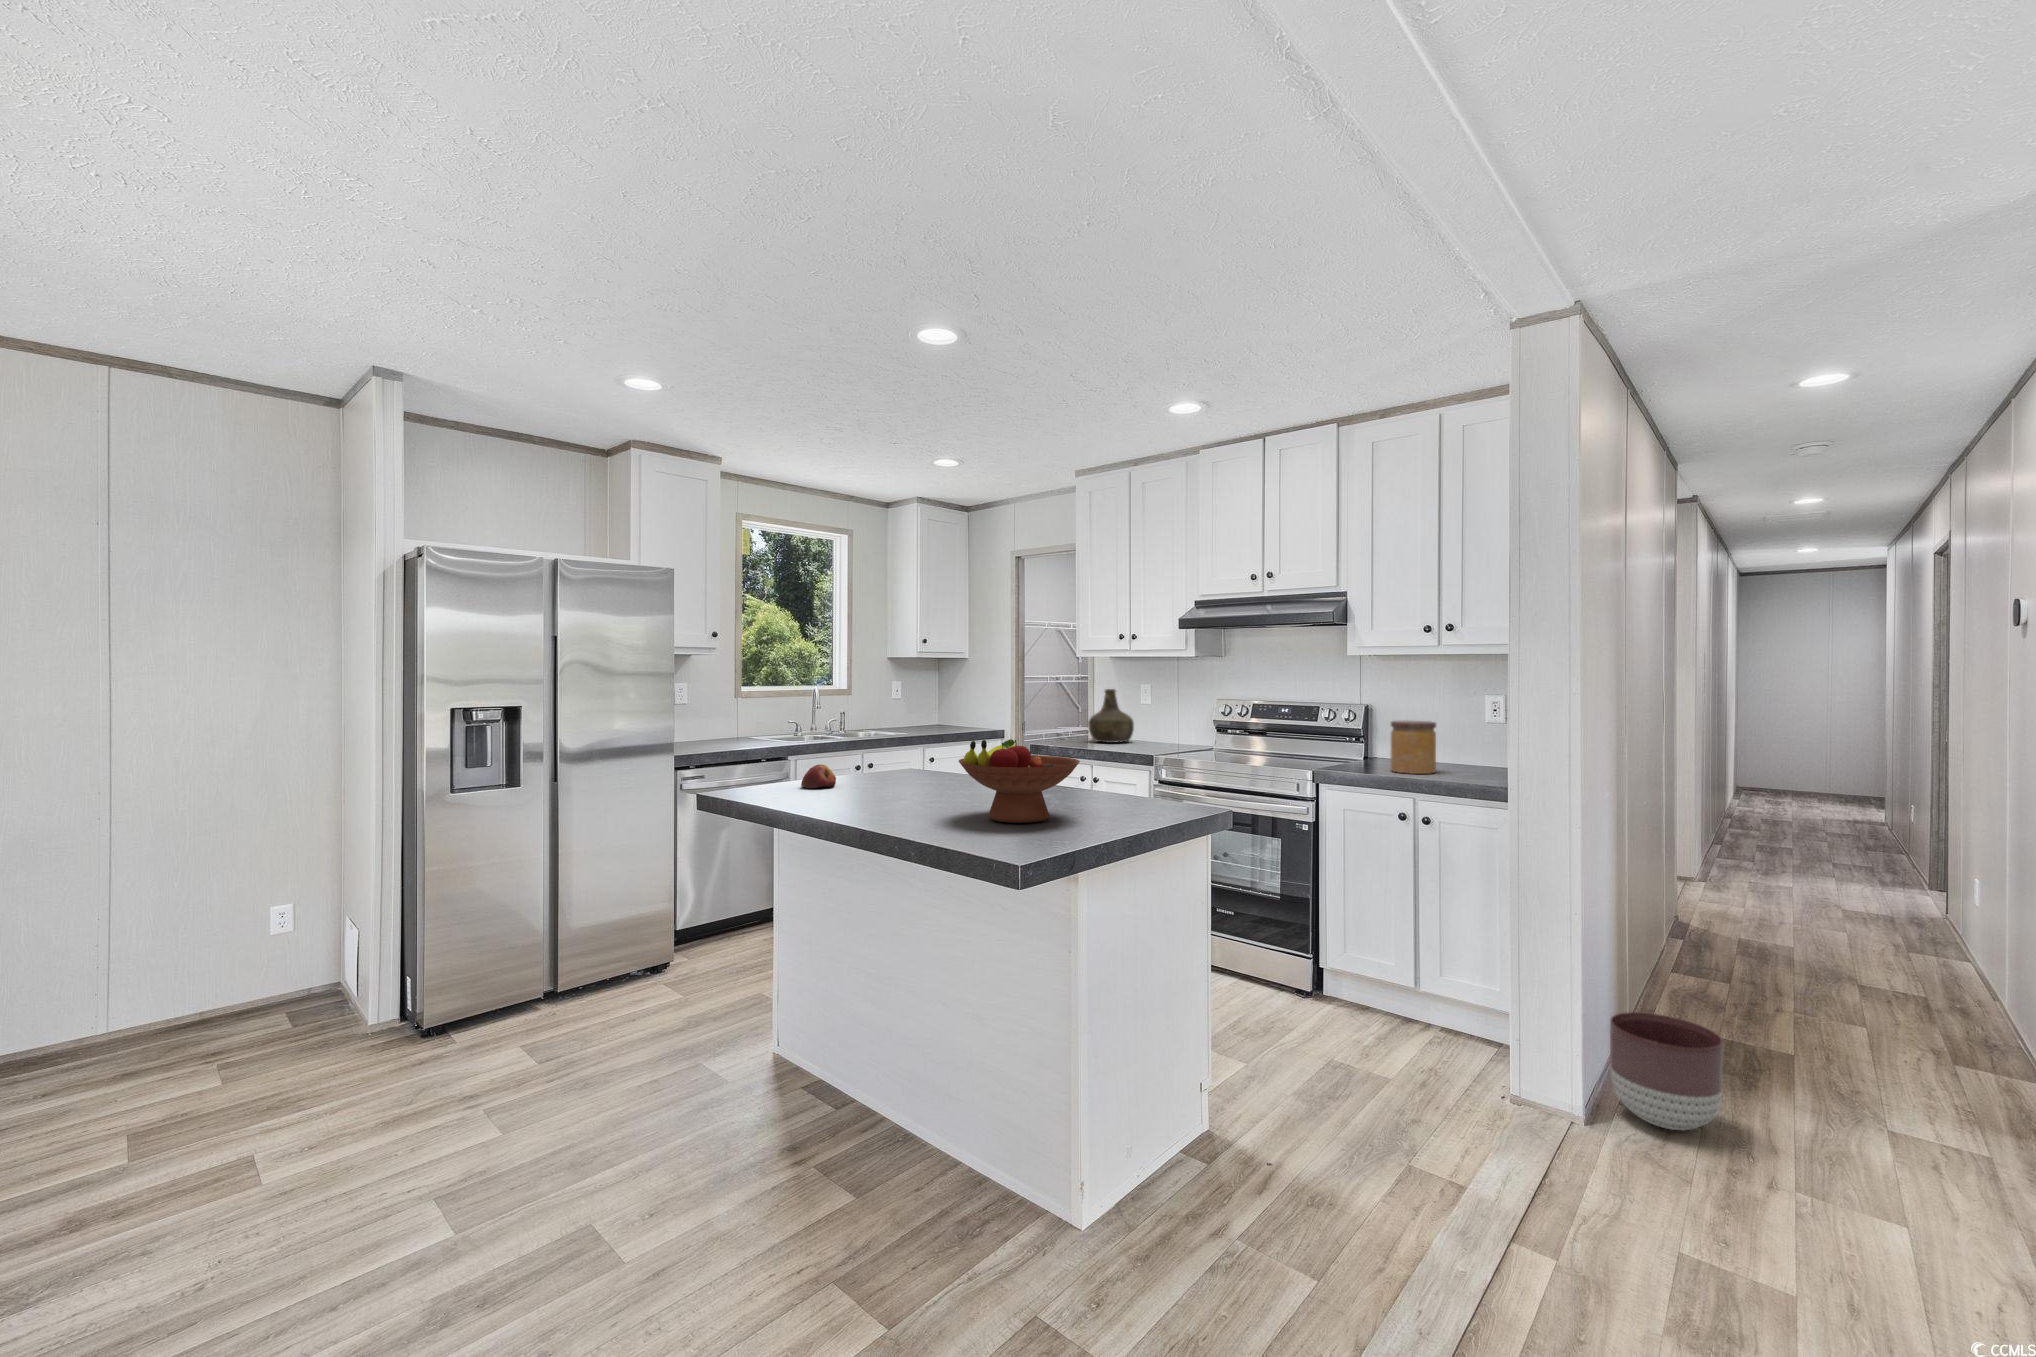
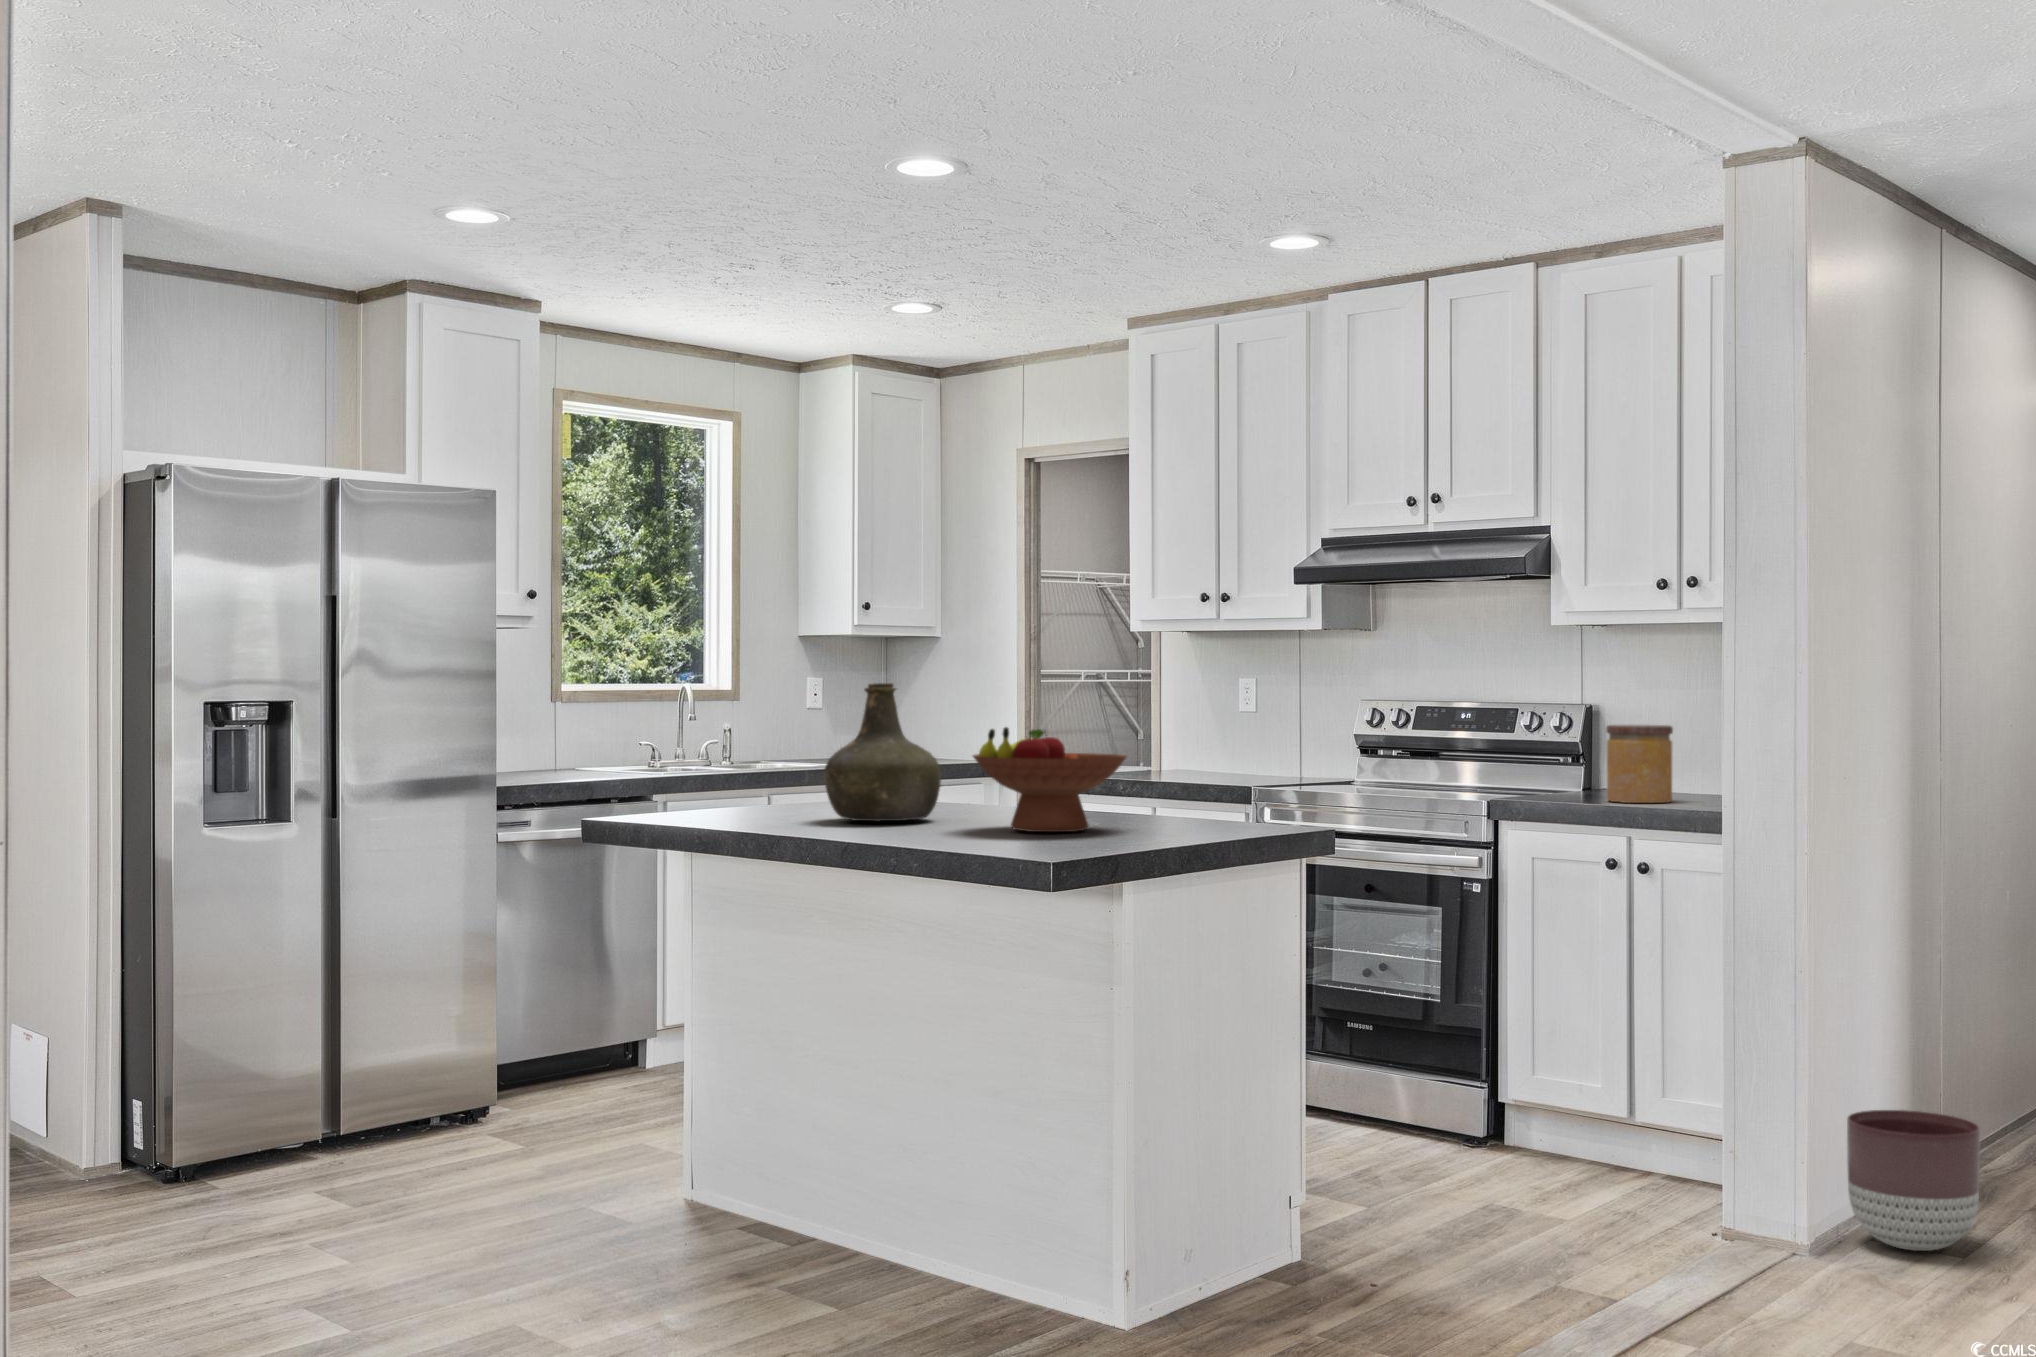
bottle: present [1088,689,1134,743] -> present [824,683,941,821]
apple: present [801,764,836,788] -> none [735,779,783,811]

